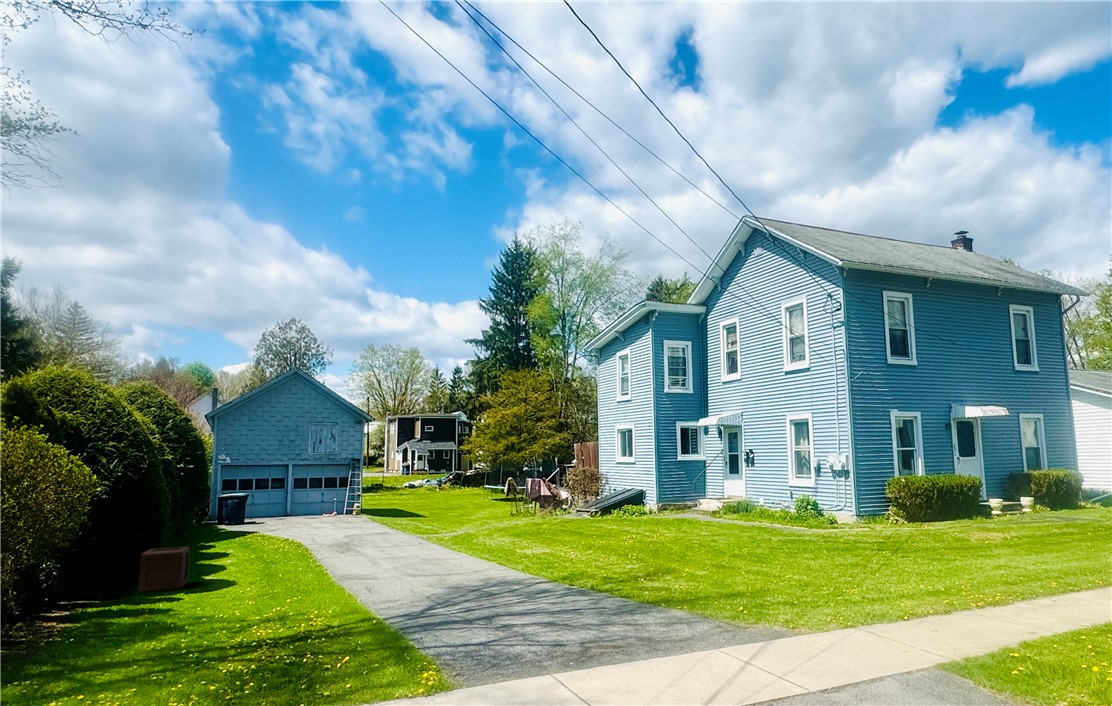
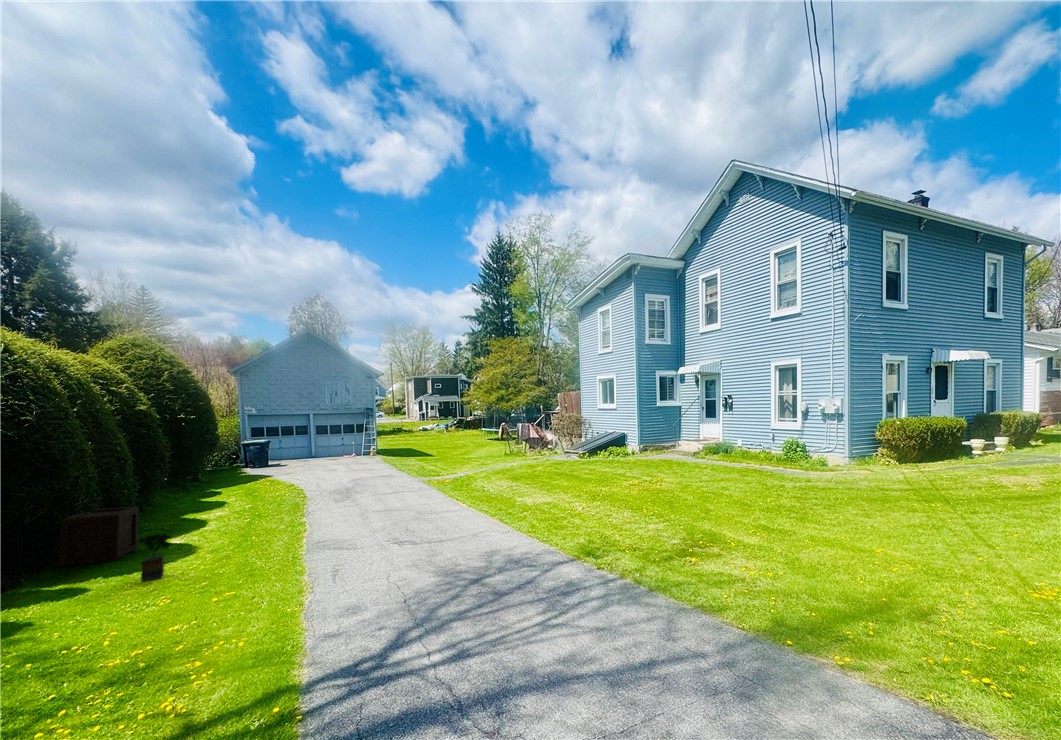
potted tree: none [213,562,238,598] -> present [138,533,172,581]

